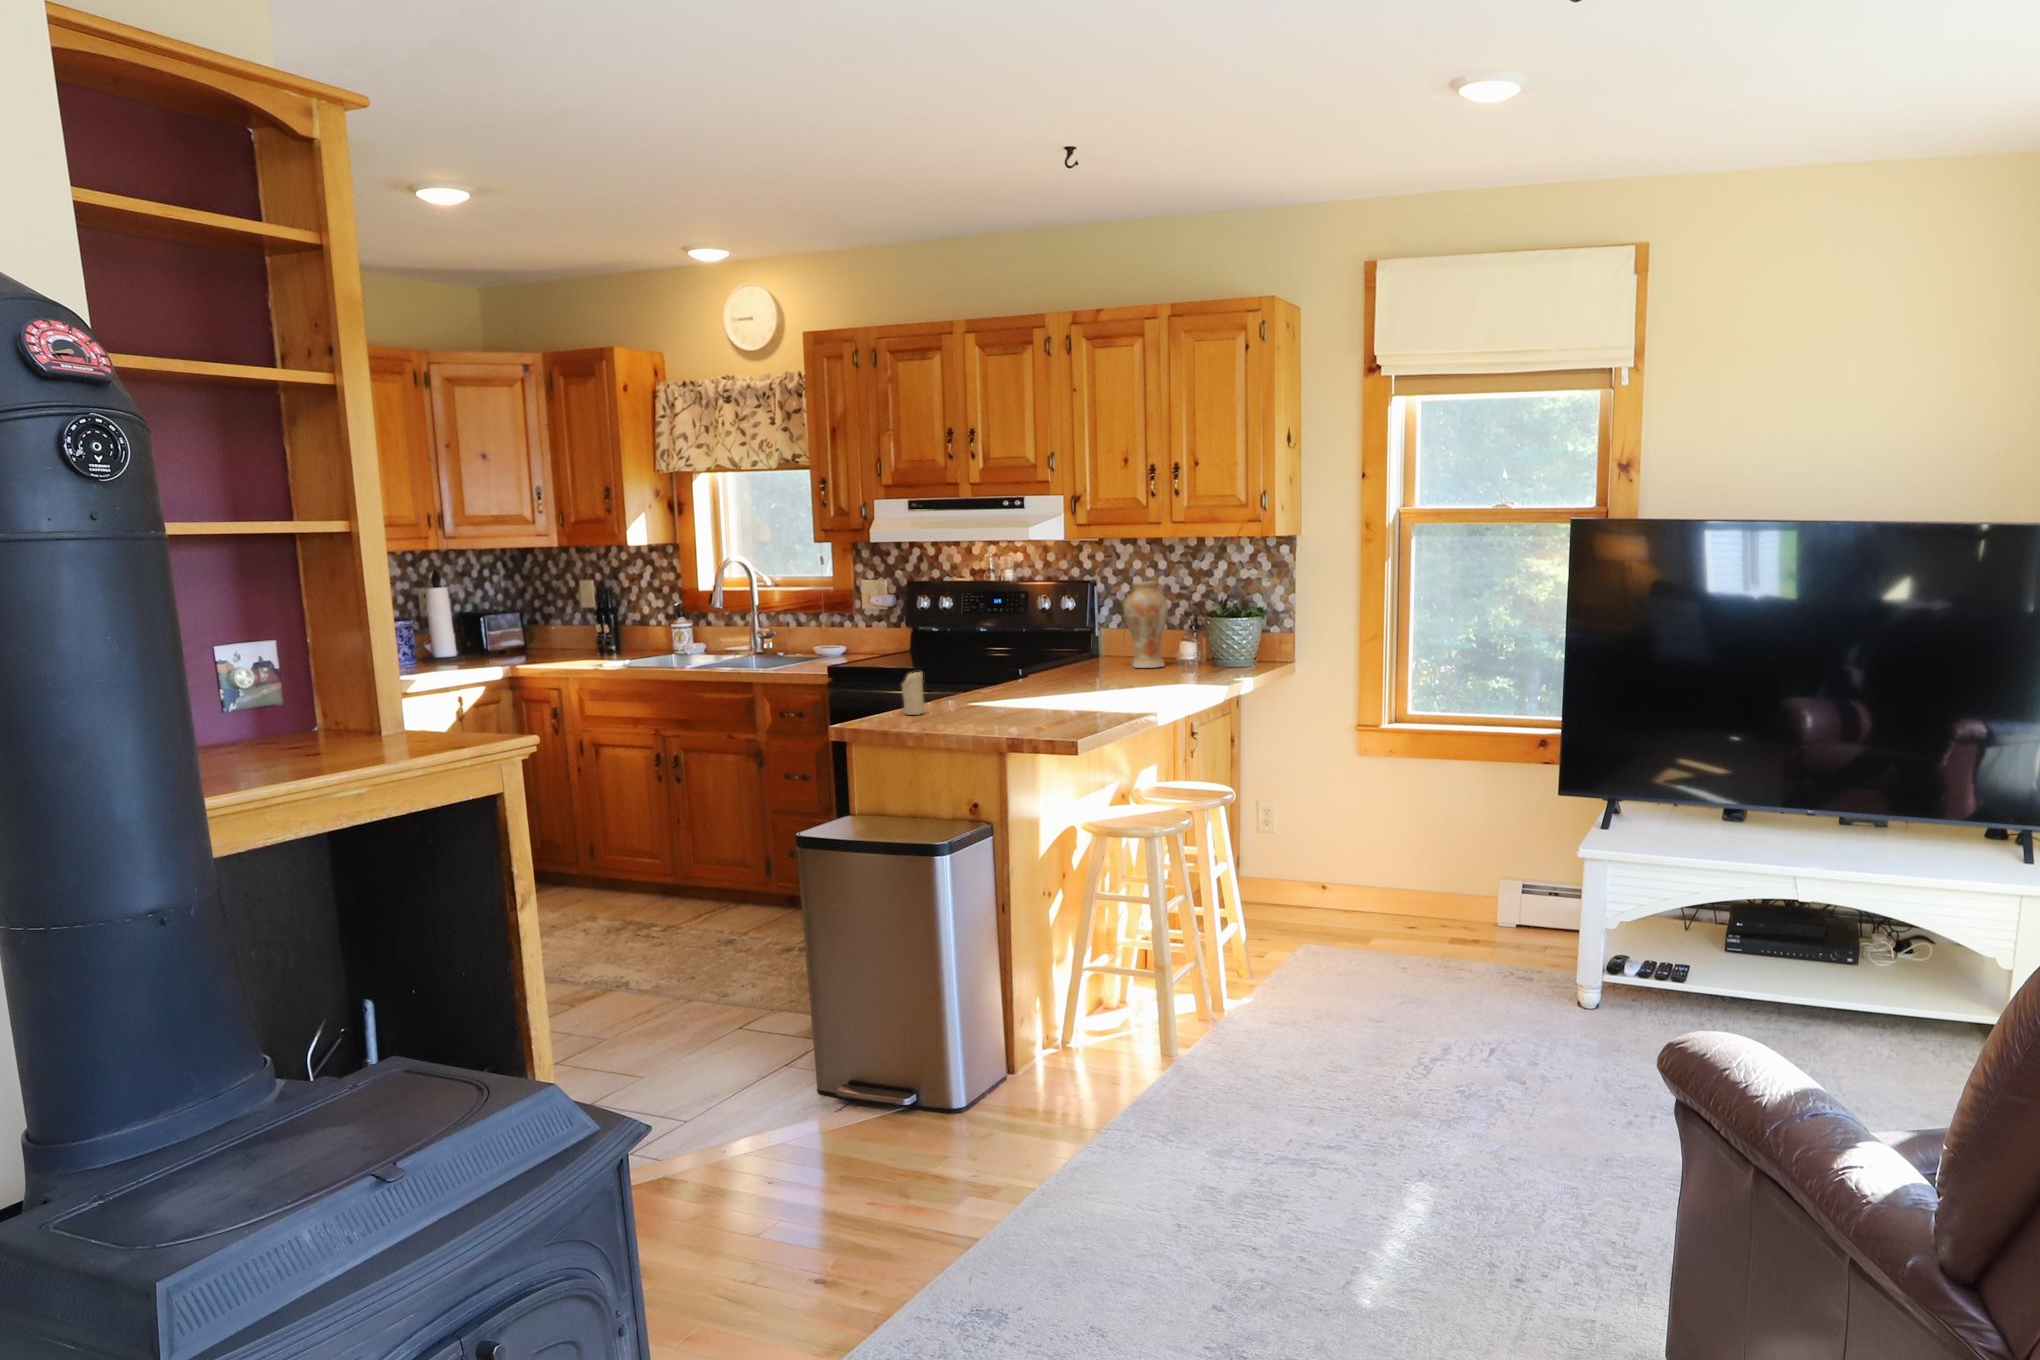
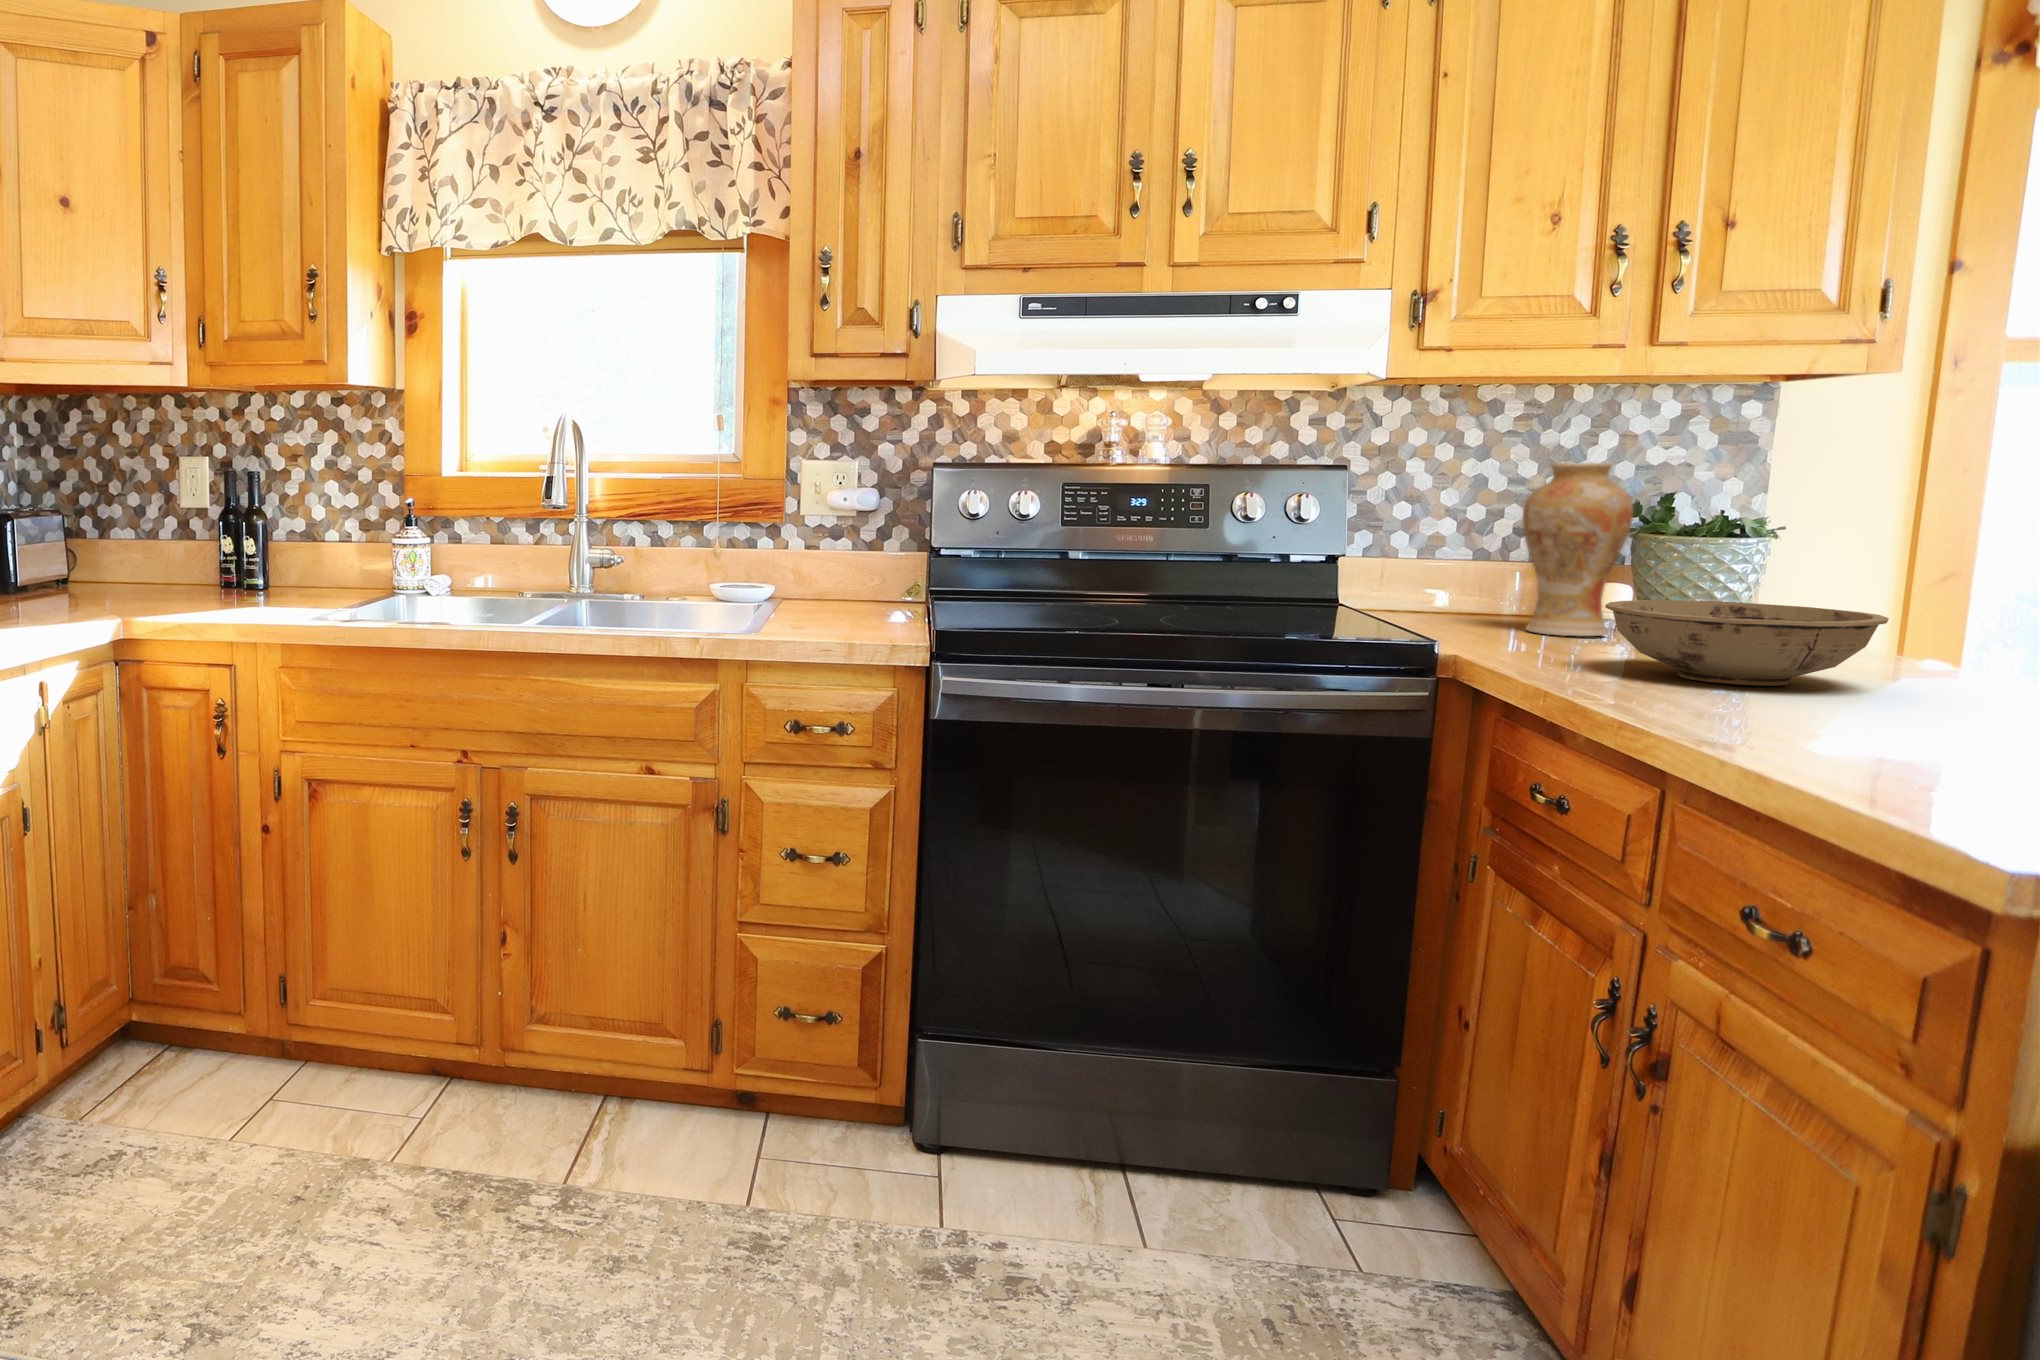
bowl: none [1039,650,1135,686] -> present [1605,600,1889,685]
candle: present [902,672,924,715] -> none [1886,668,1981,794]

